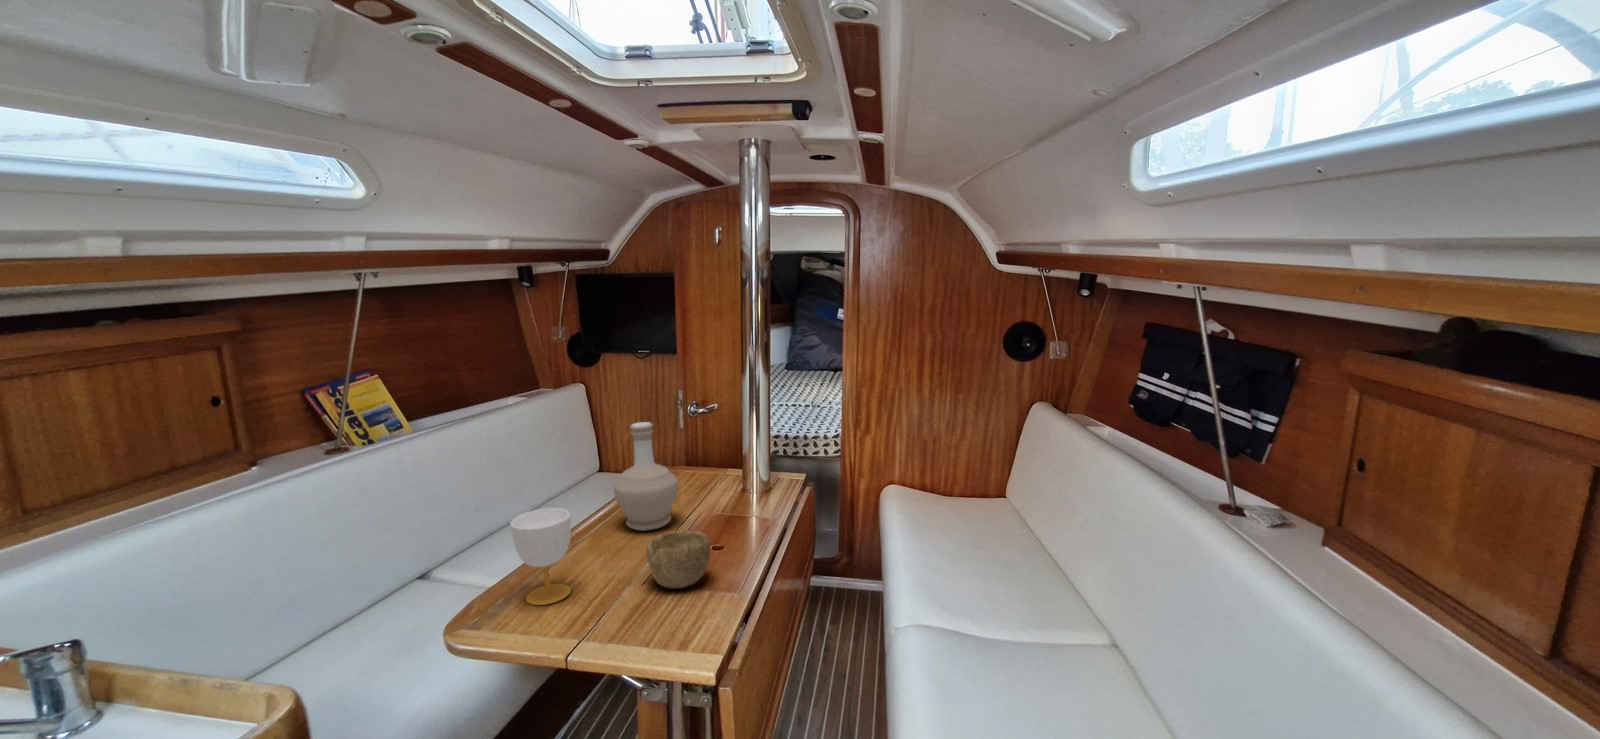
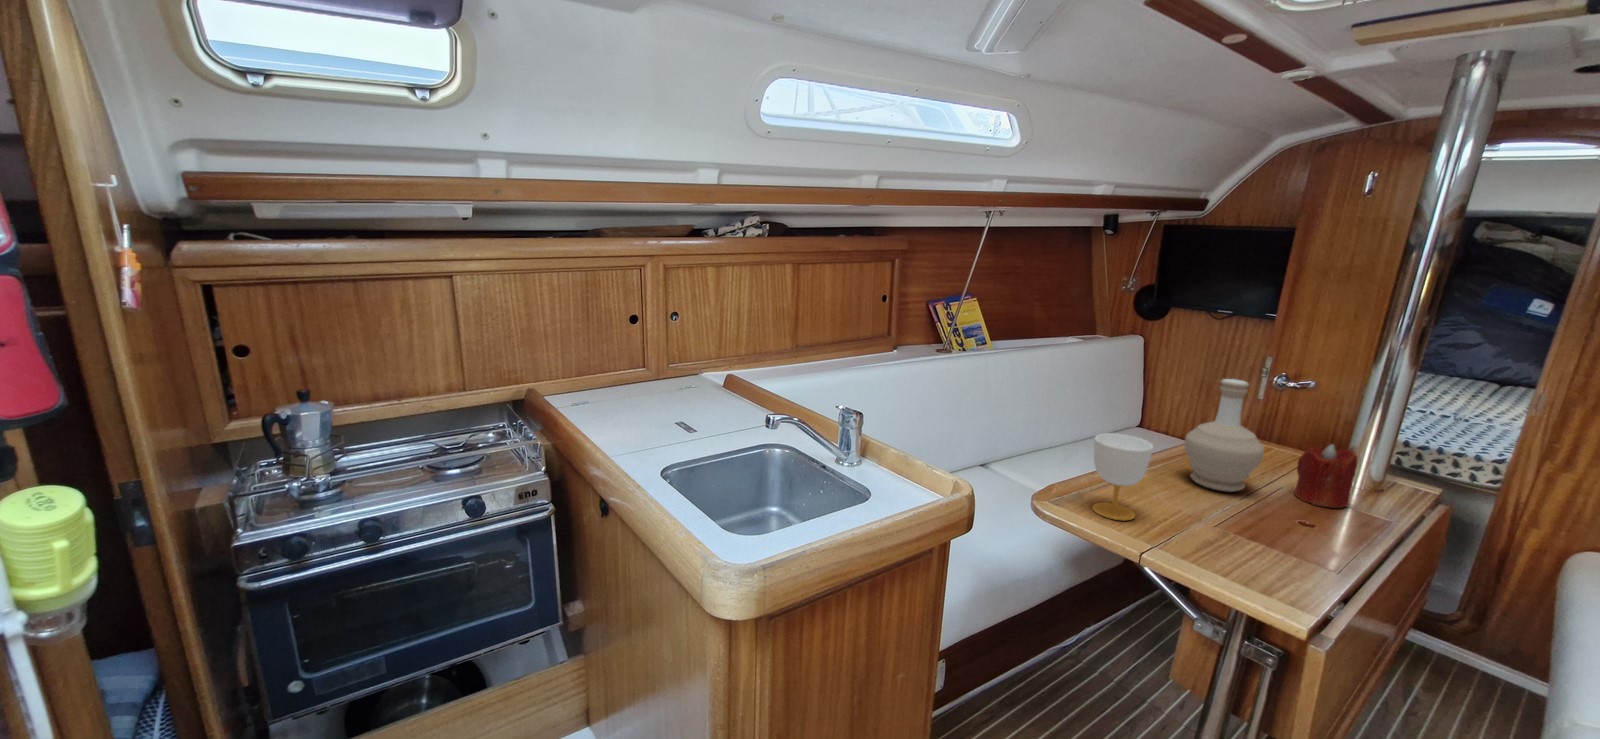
candle: none [706,460,746,517] -> present [1294,444,1357,508]
bowl: present [646,530,710,588] -> none [1226,495,1311,558]

